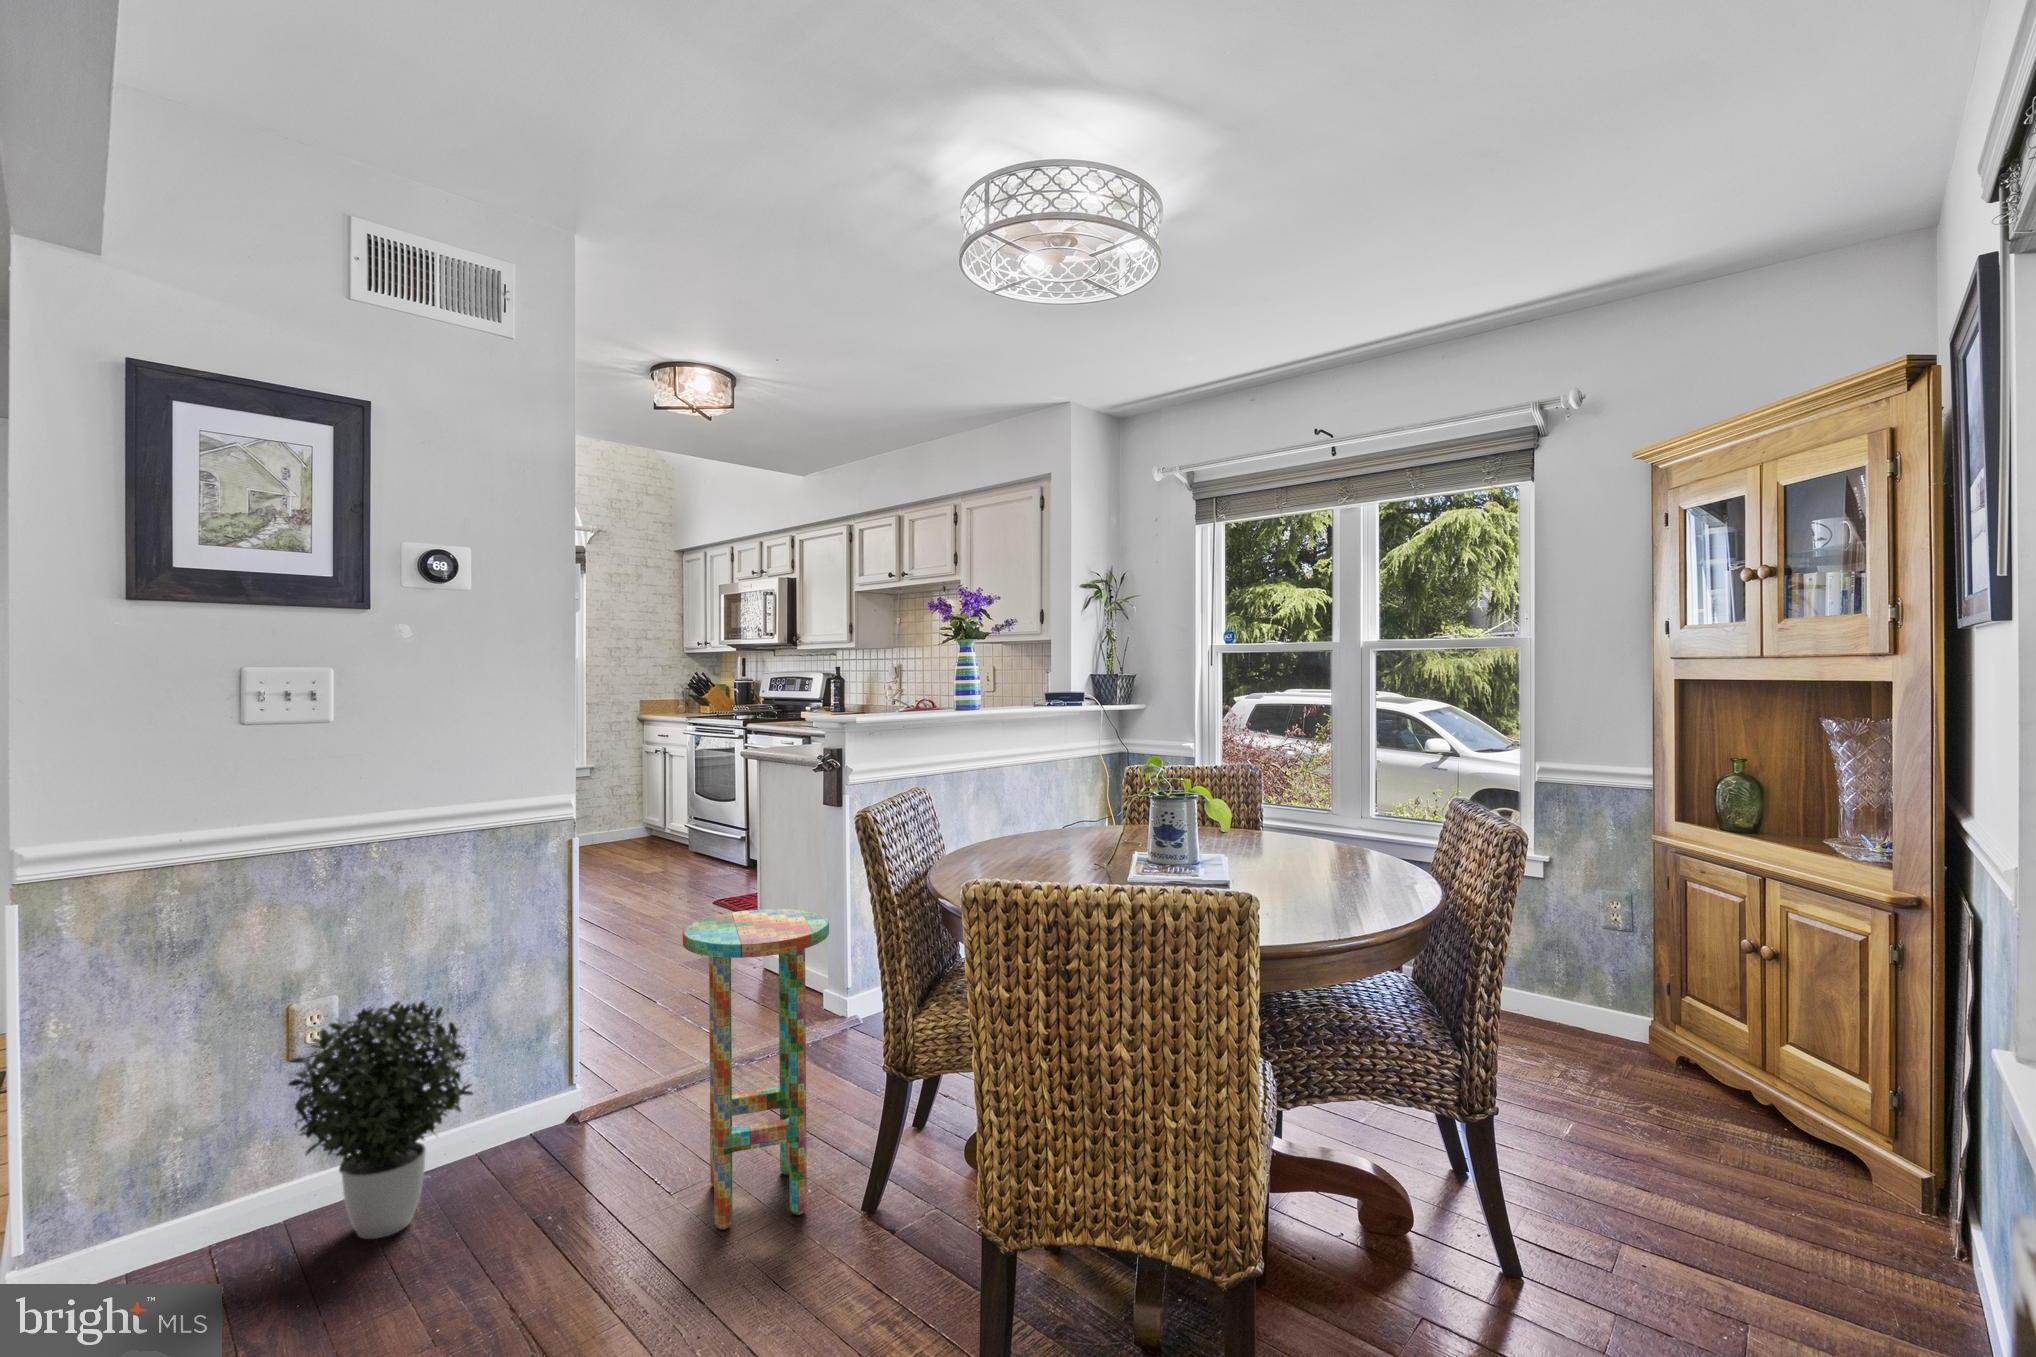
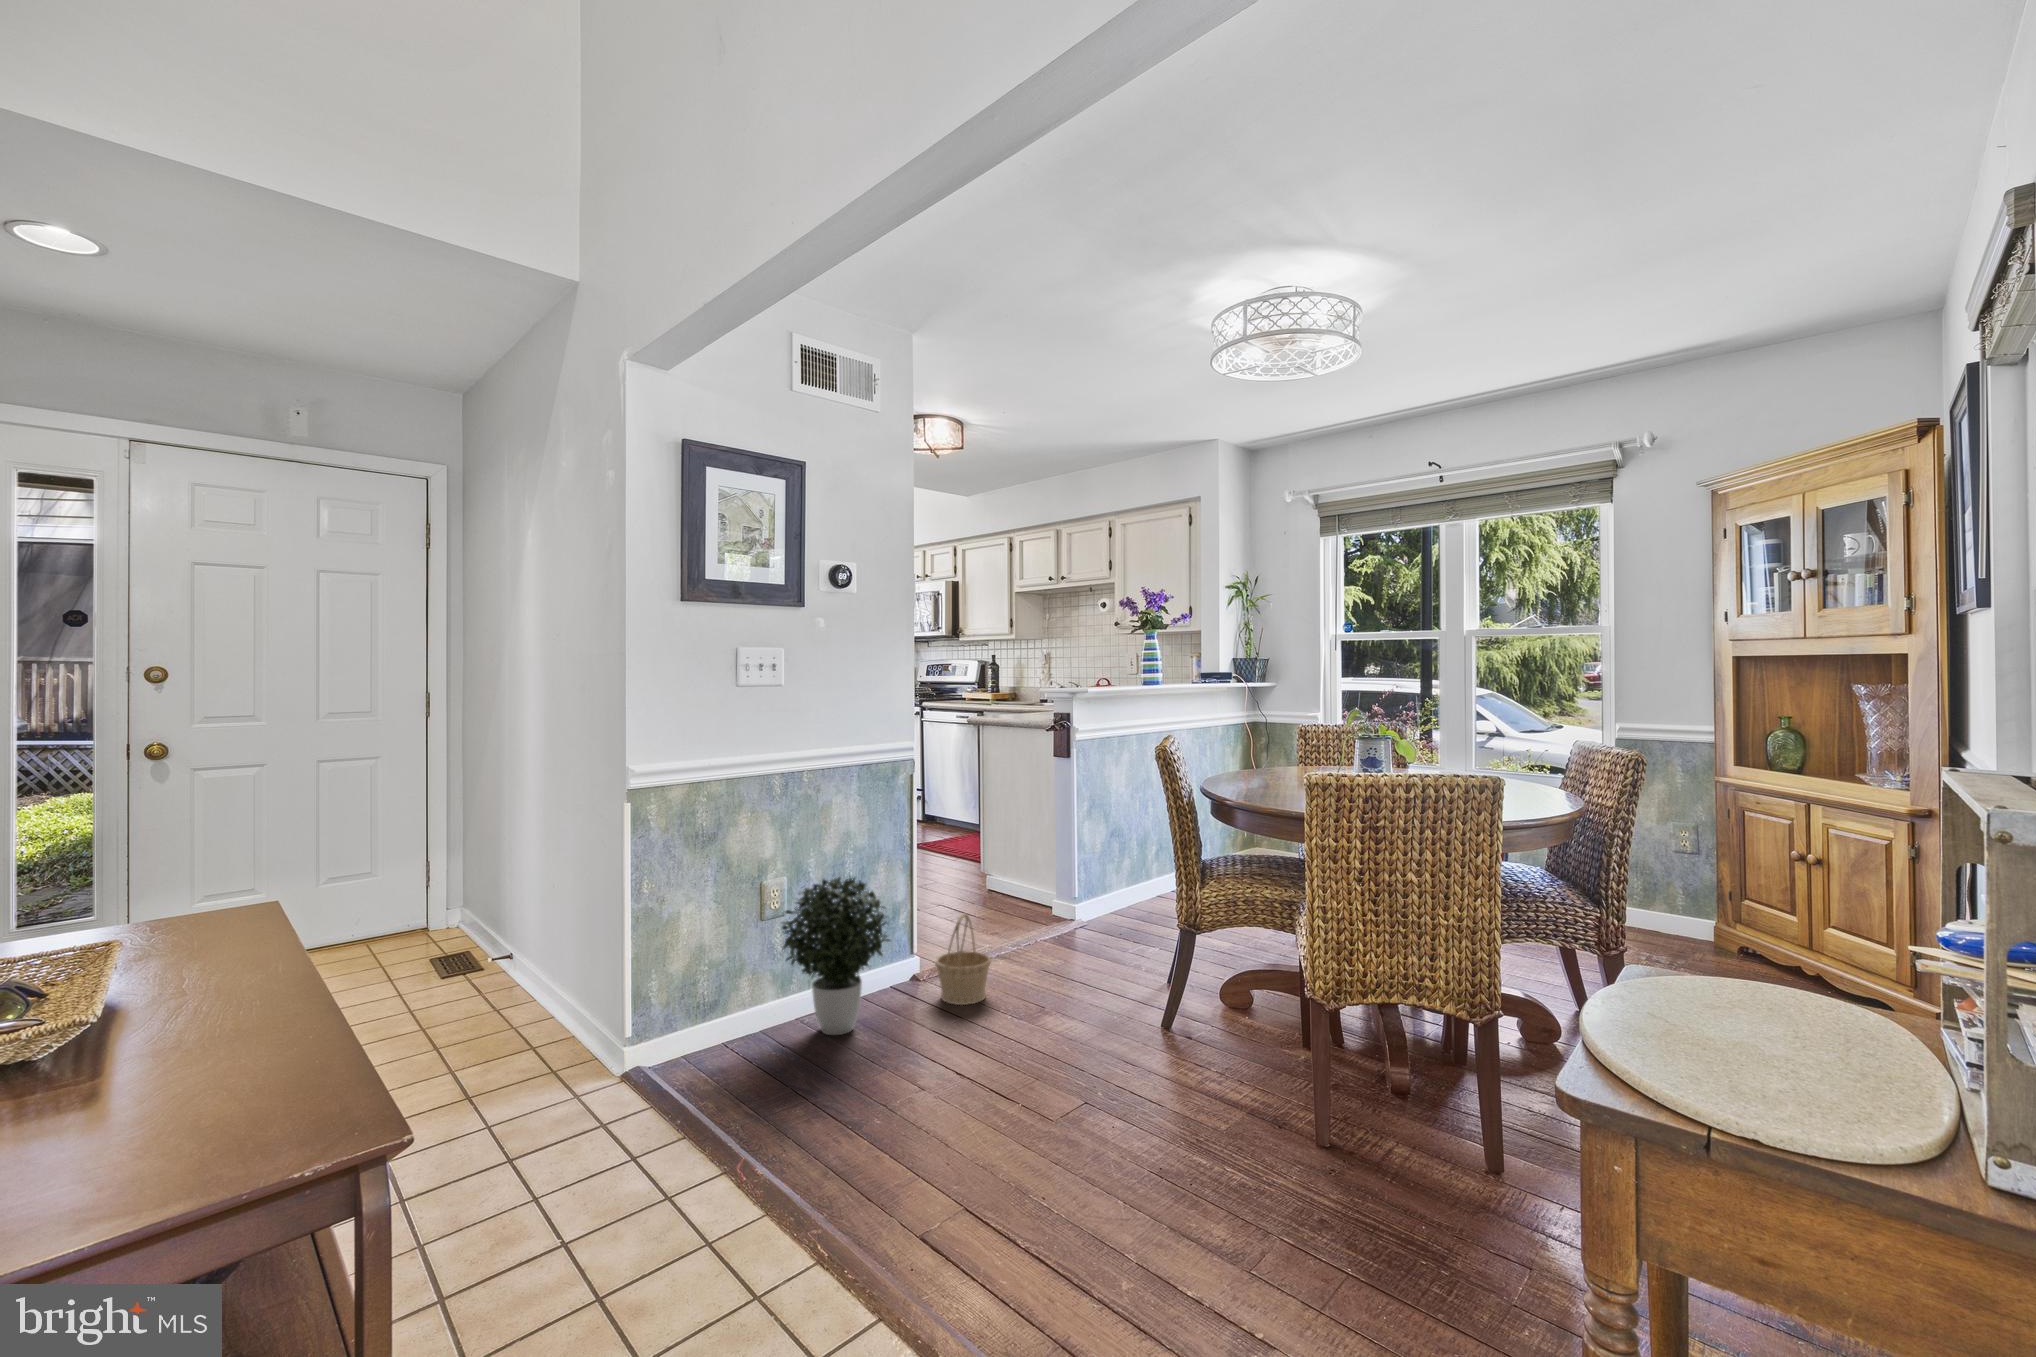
side table: present [683,909,829,1229] -> none [1034,819,1133,1033]
basket: none [568,1040,652,1174] -> present [935,913,991,1005]

